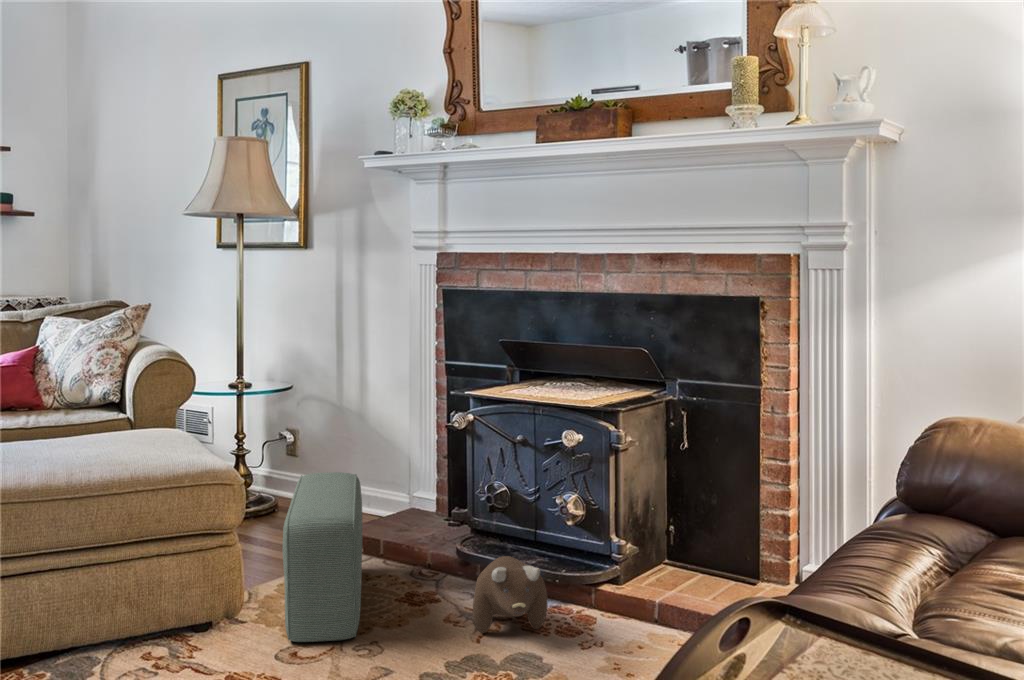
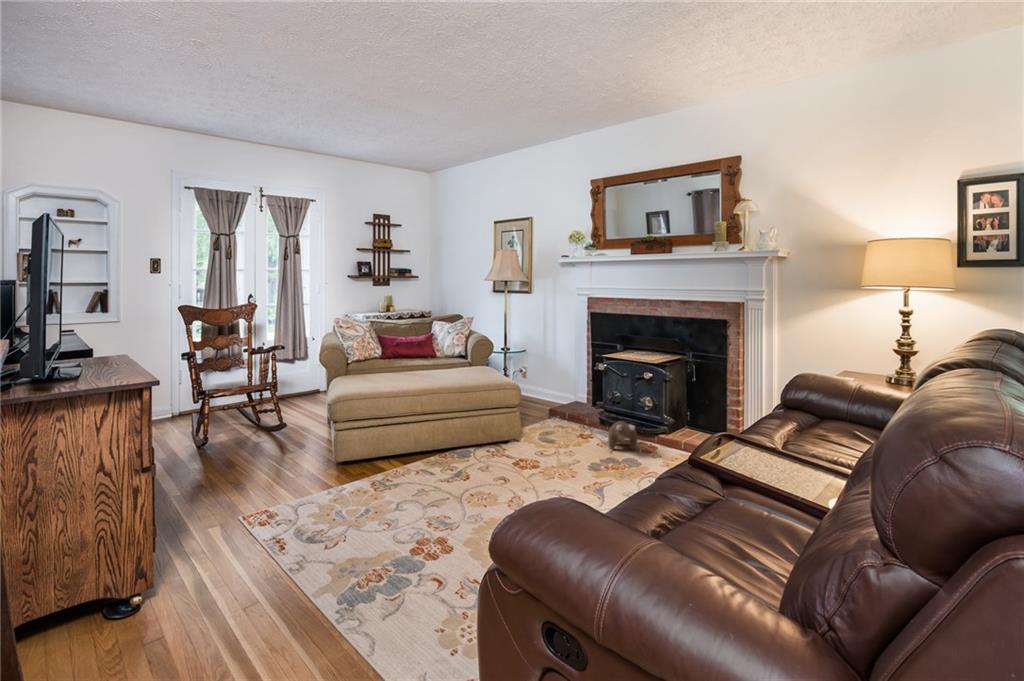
pouf: present [283,472,363,642] -> none [536,387,566,449]

